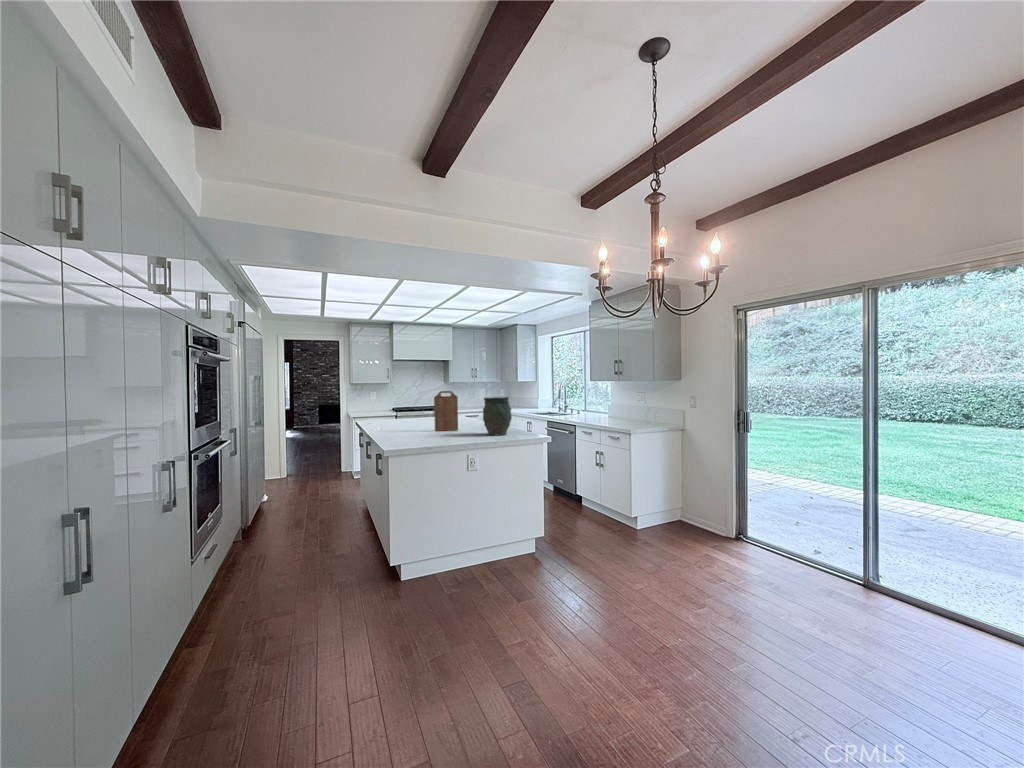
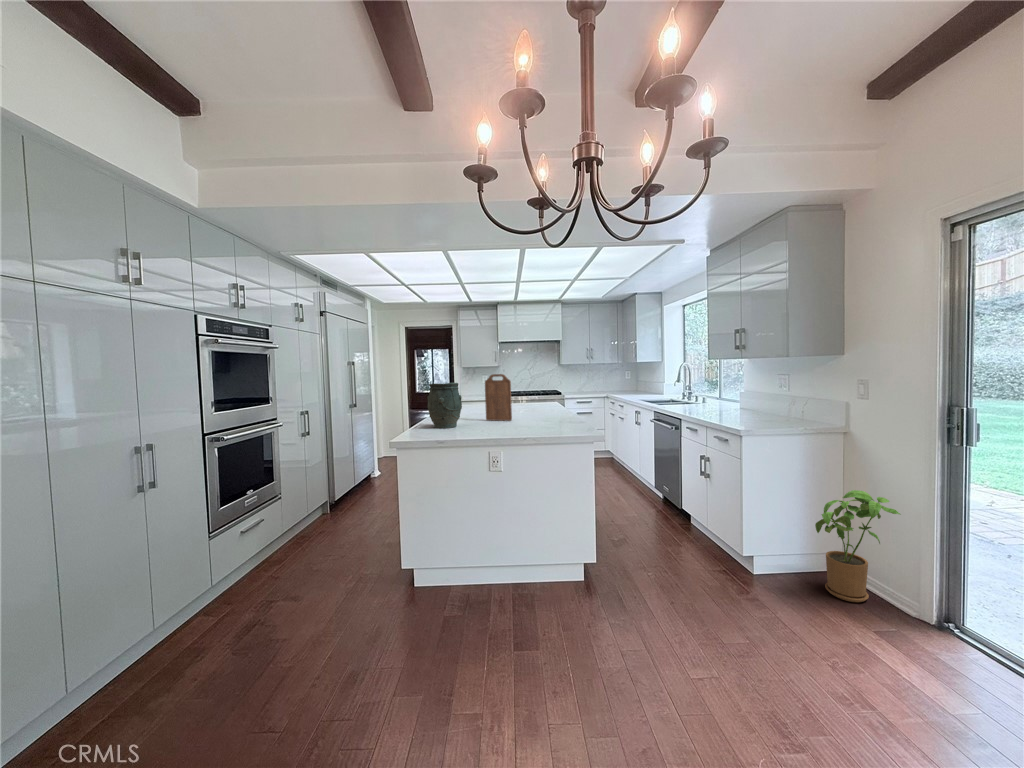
vase: present [483,397,512,435] -> present [427,383,462,428]
house plant: none [673,464,717,535] -> present [815,490,900,602]

